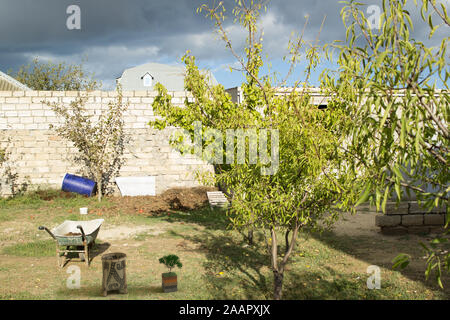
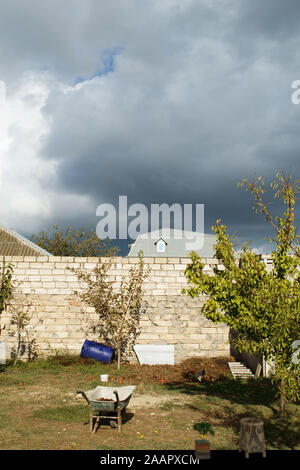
basket: present [101,252,127,296] -> present [239,417,266,458]

